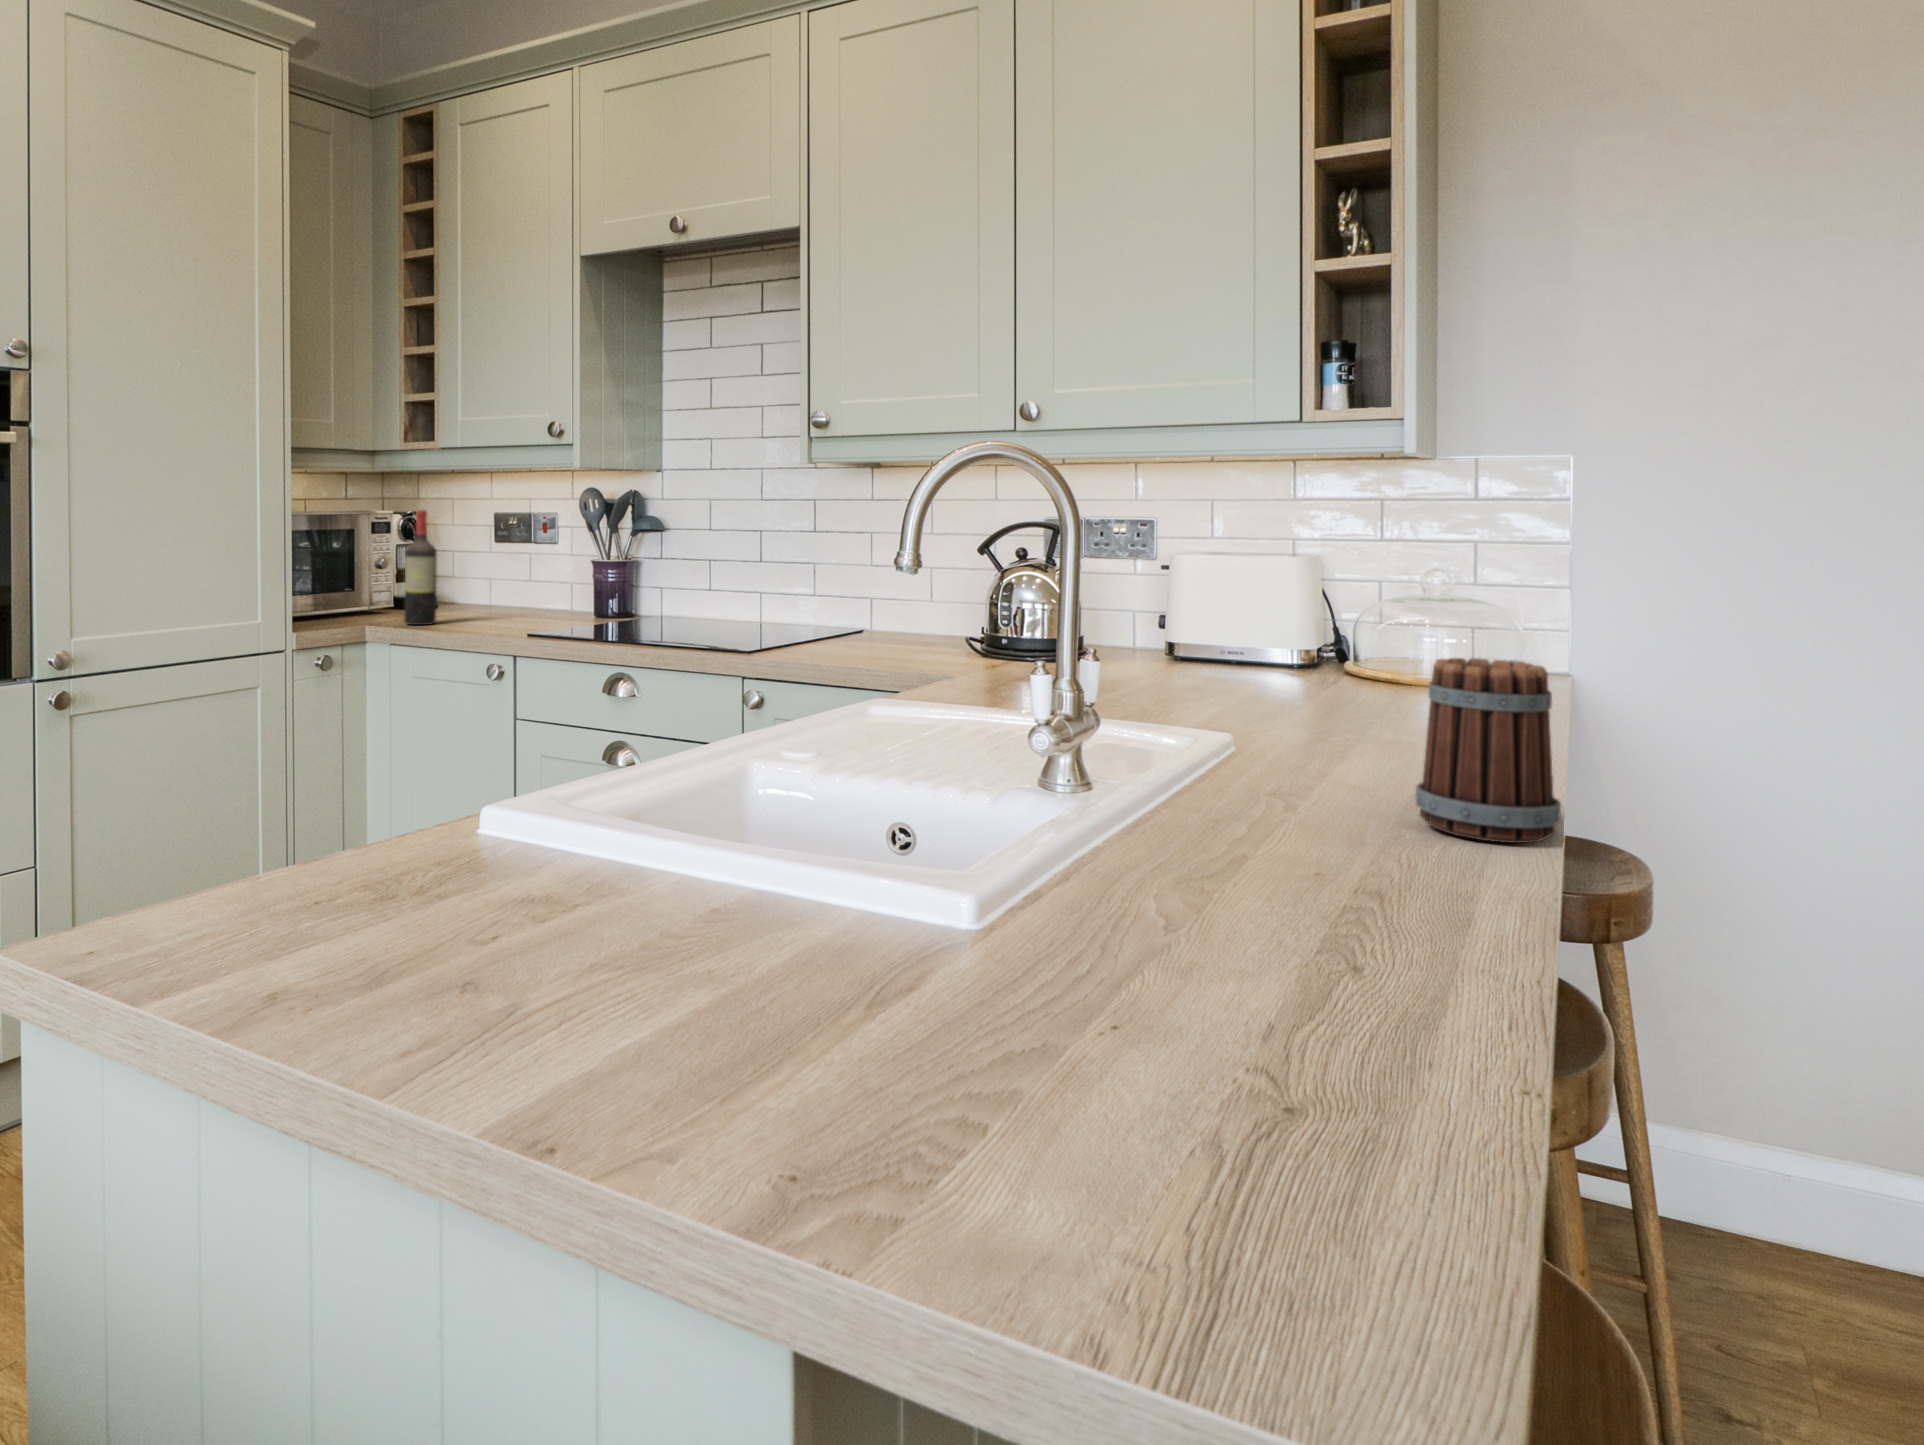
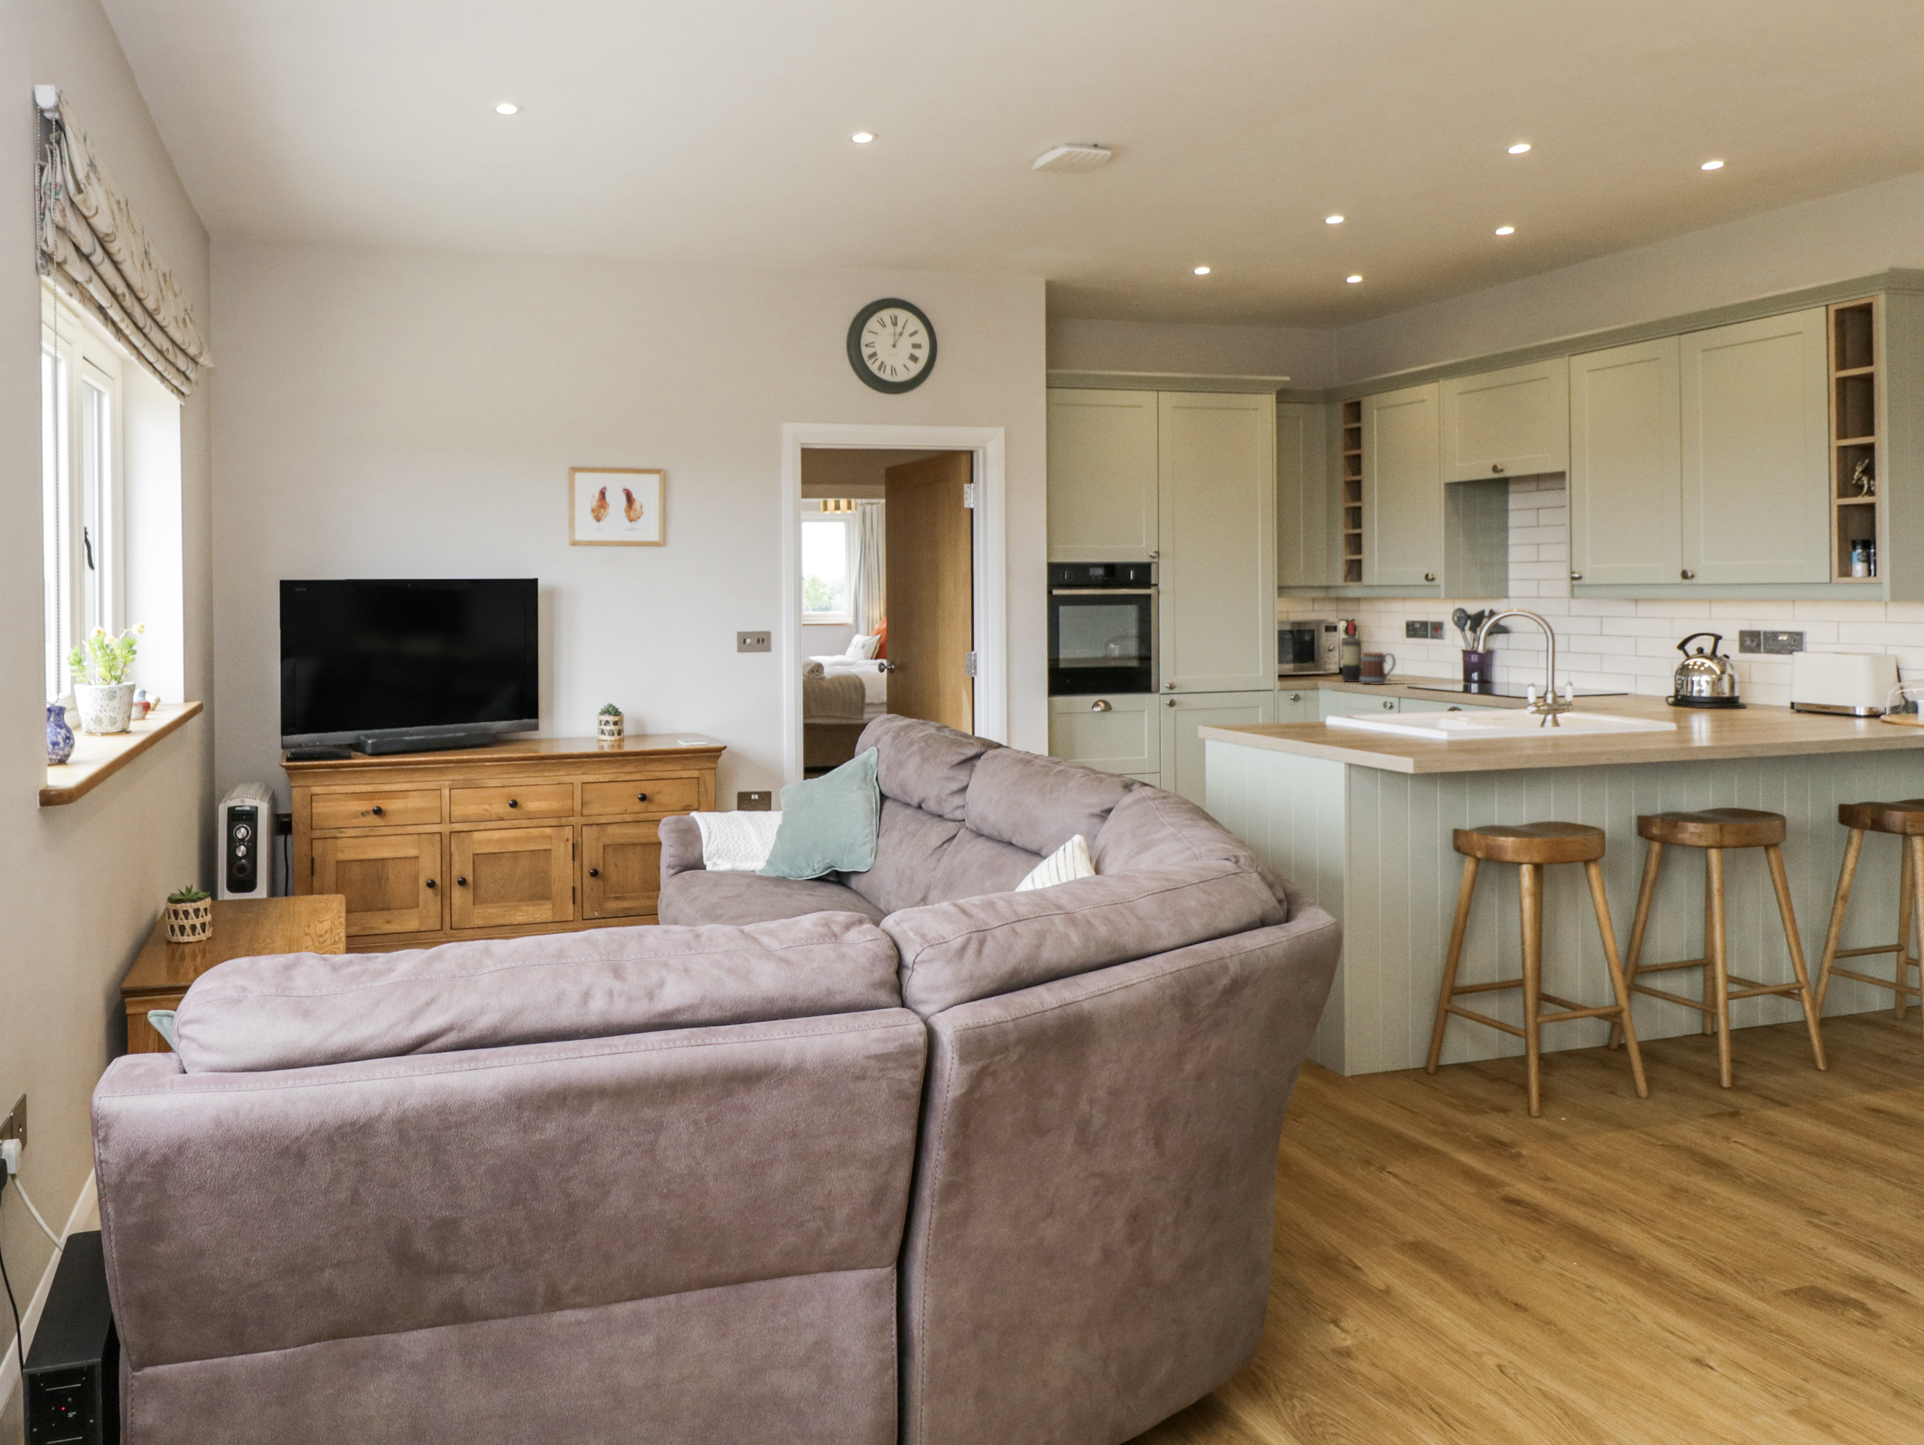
mug: present [1416,658,1561,843] -> present [1360,652,1396,685]

